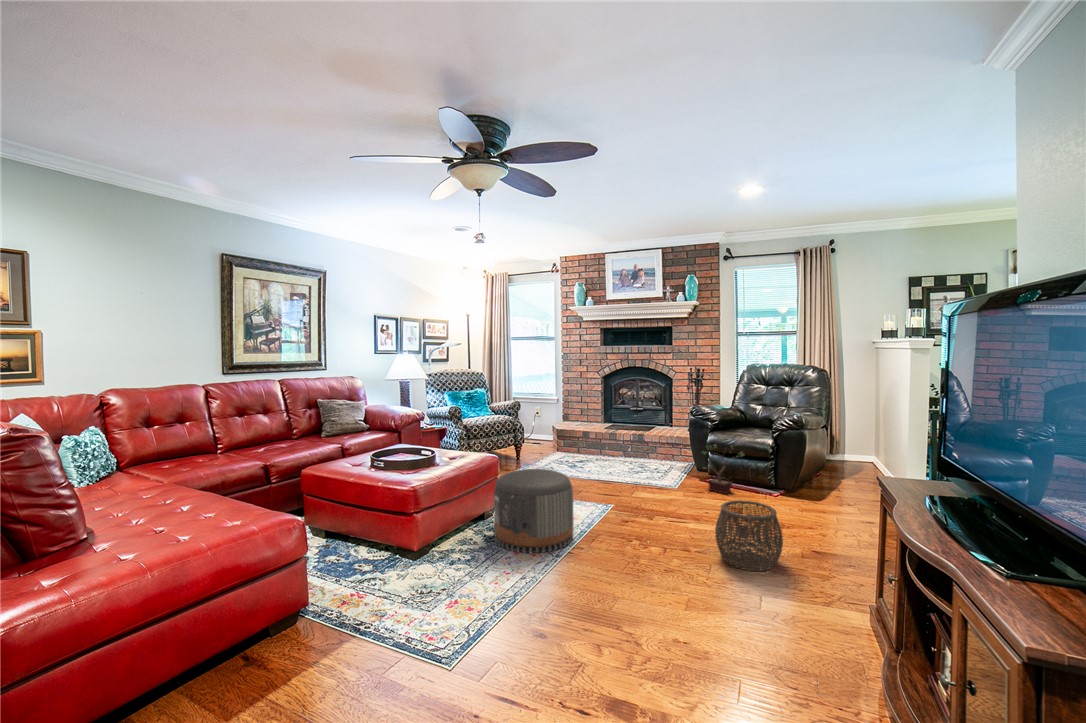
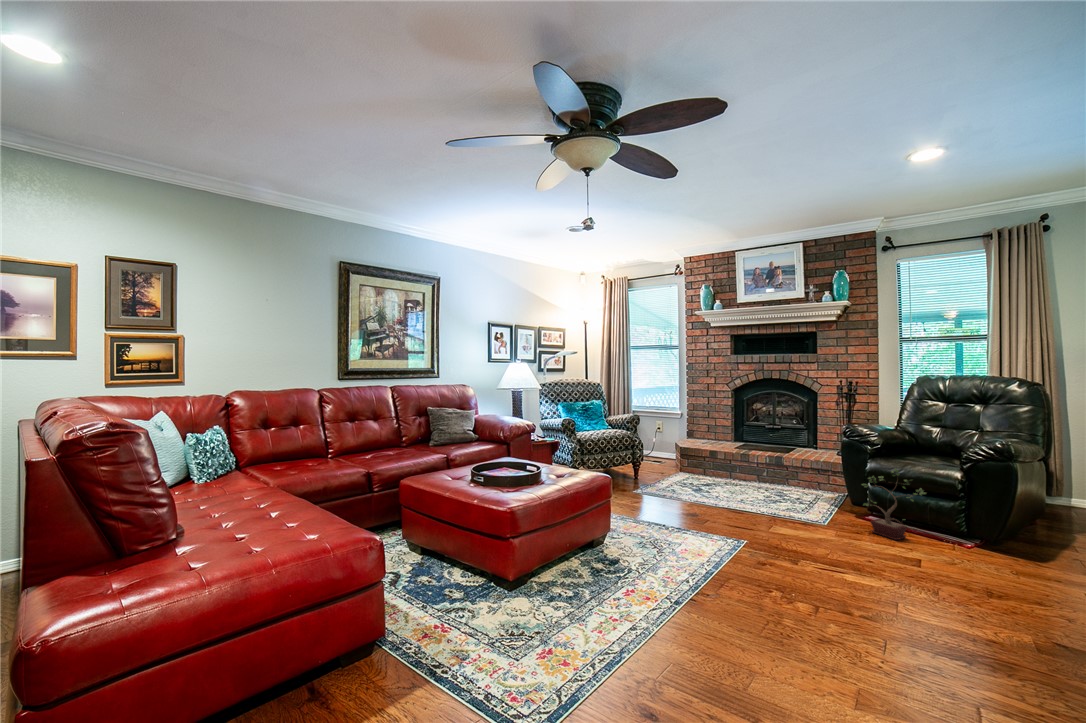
pouf: present [494,469,574,553] -> none [600,495,694,598]
woven basket: present [715,500,783,572] -> none [891,560,1004,669]

